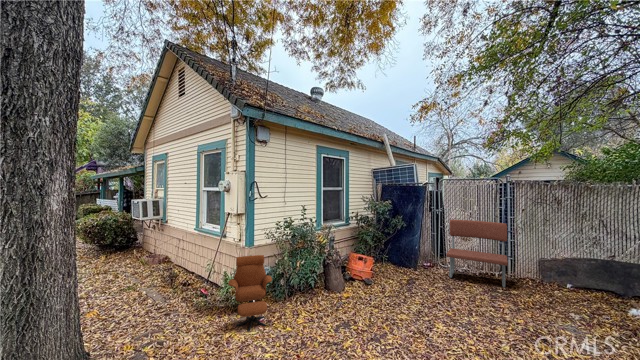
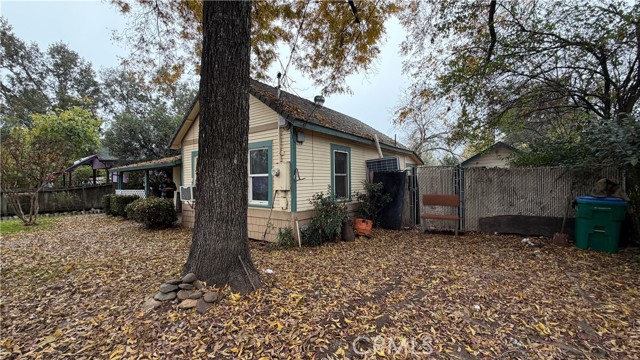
lounge chair: present [228,255,272,332] -> none [284,217,314,258]

